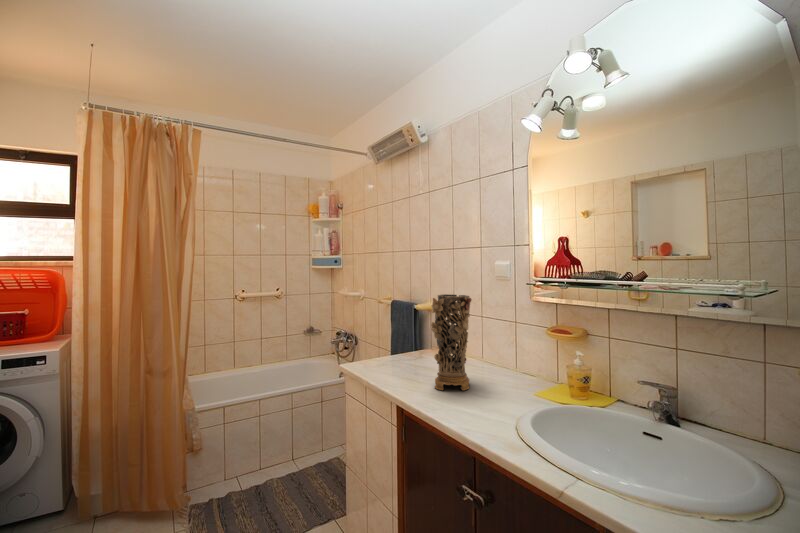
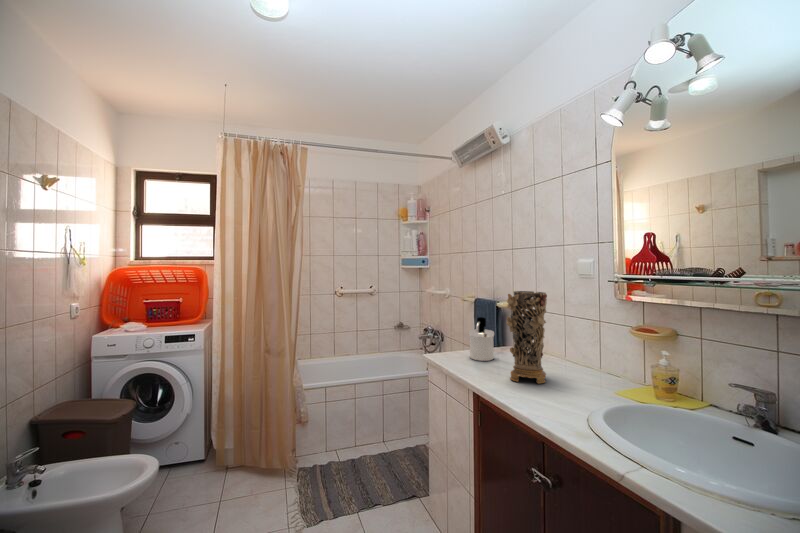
soap dispenser: none [389,322,415,368] -> present [469,317,494,361]

